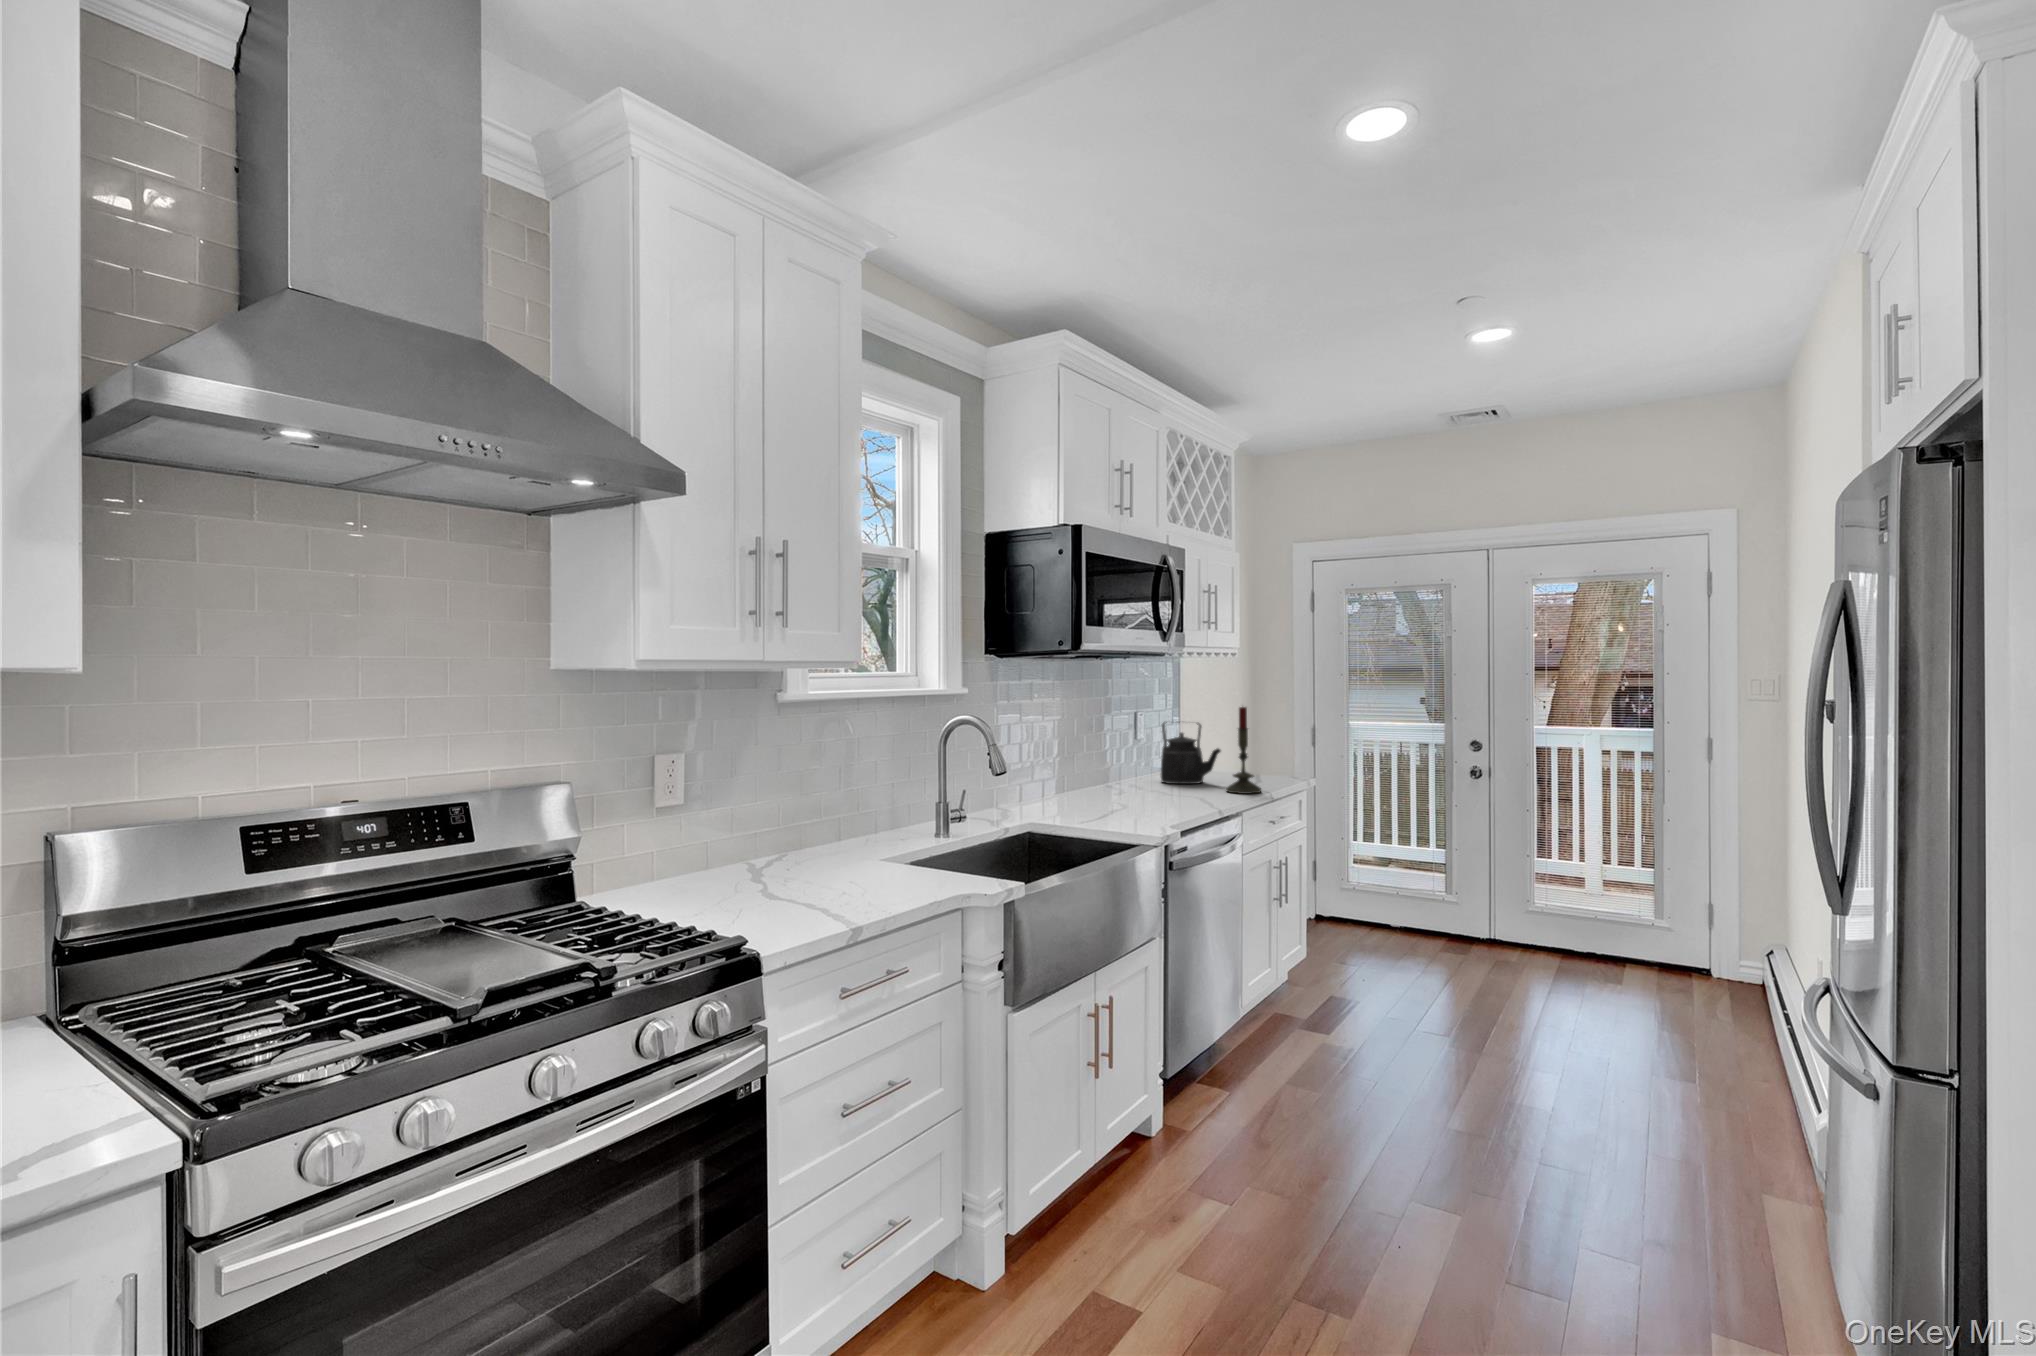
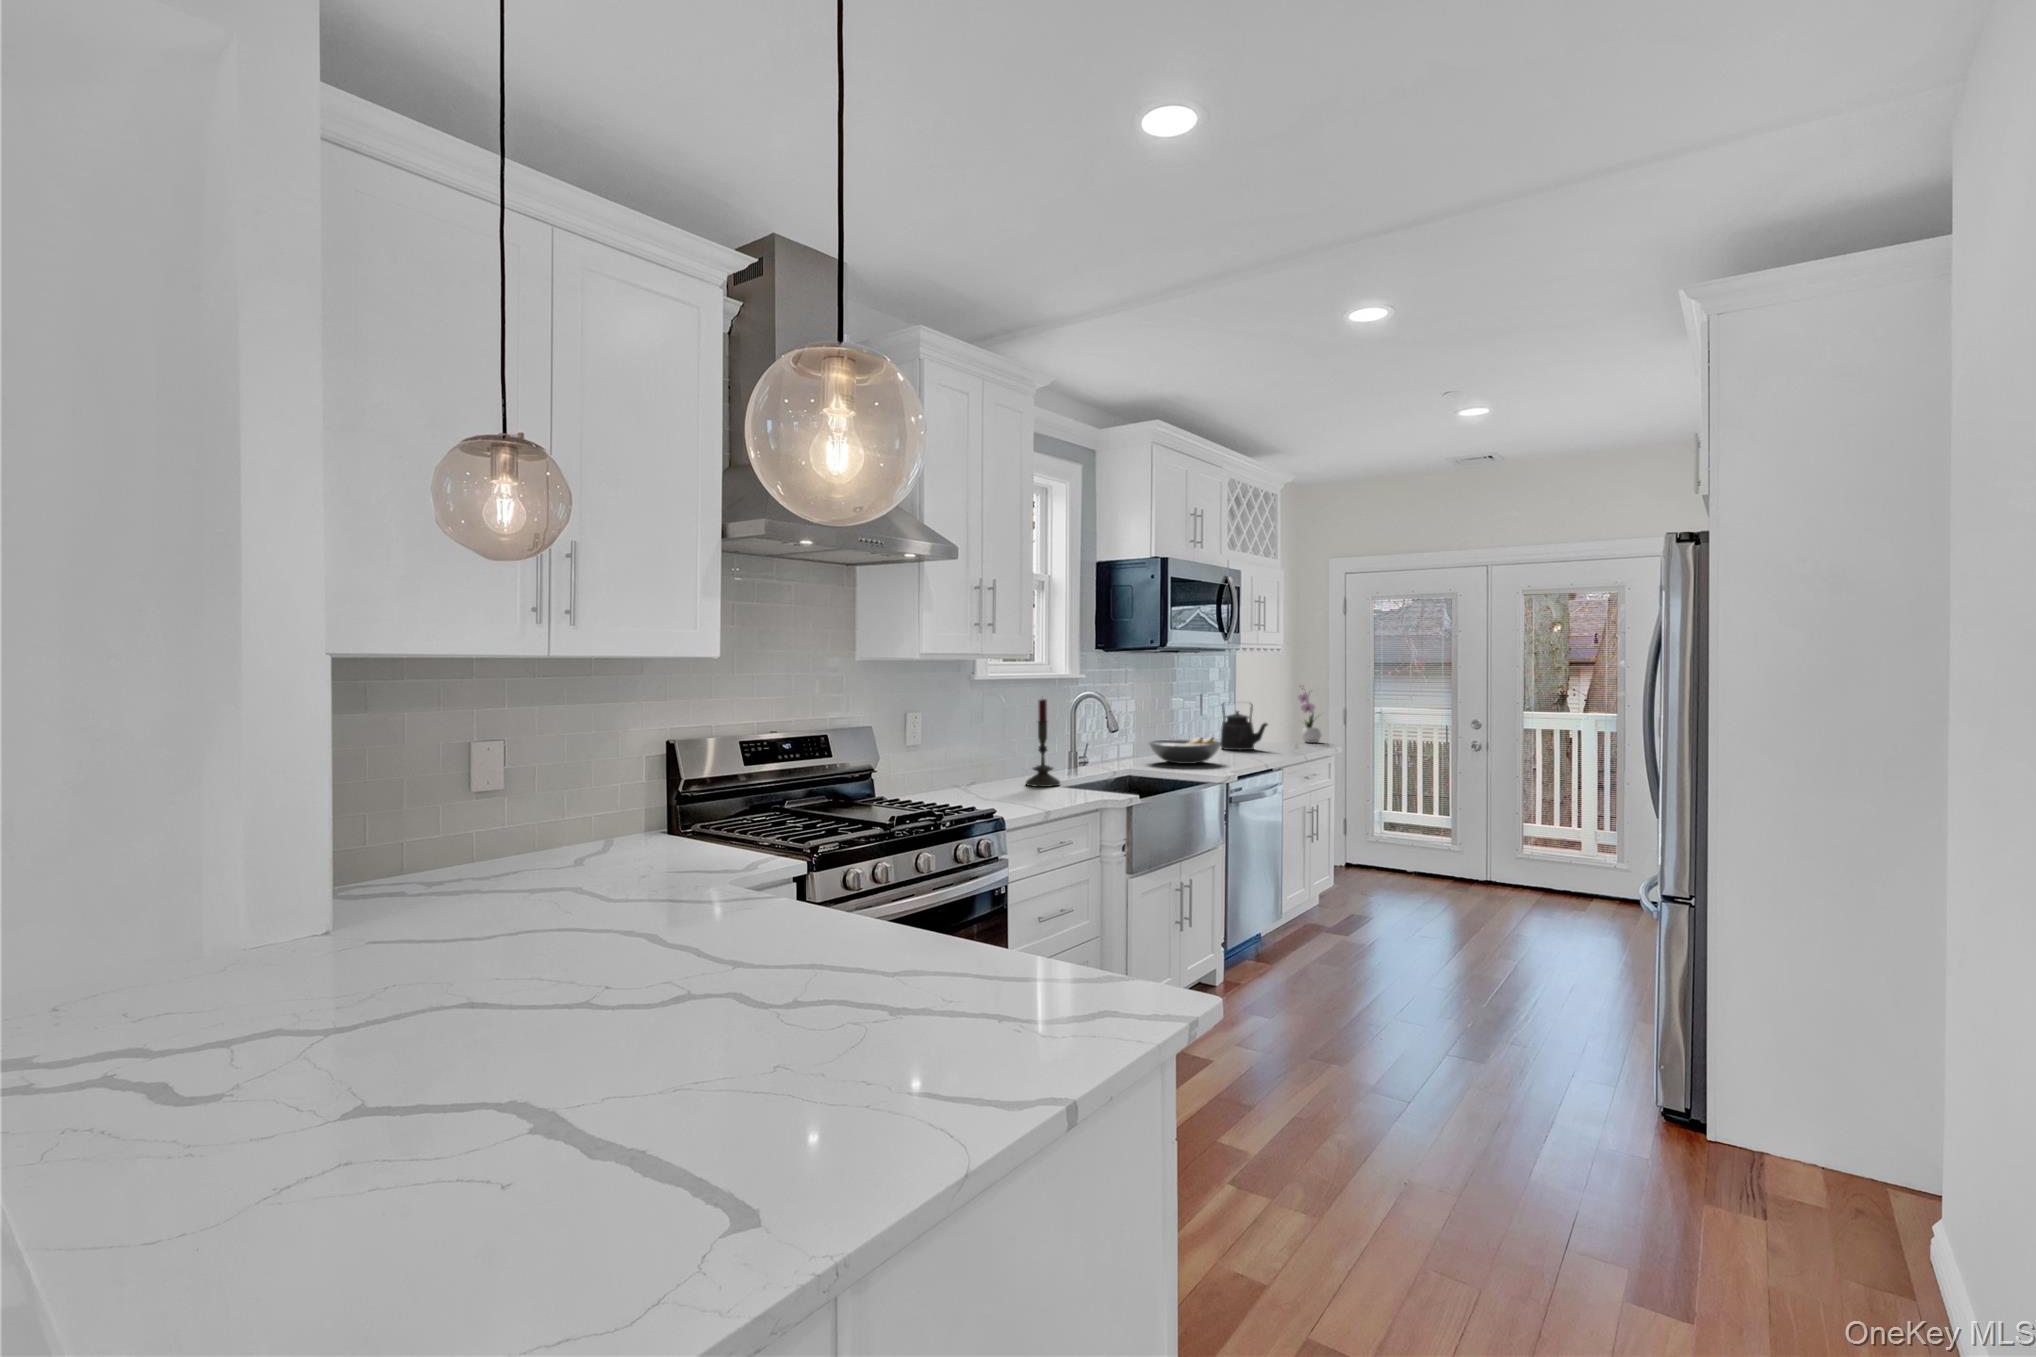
flower arrangement: none [1257,698,1290,771] -> present [1298,692,1321,743]
candle: present [1226,707,1261,794] -> present [1026,699,1060,787]
fruit bowl: none [1060,773,1159,811] -> present [1149,737,1222,764]

